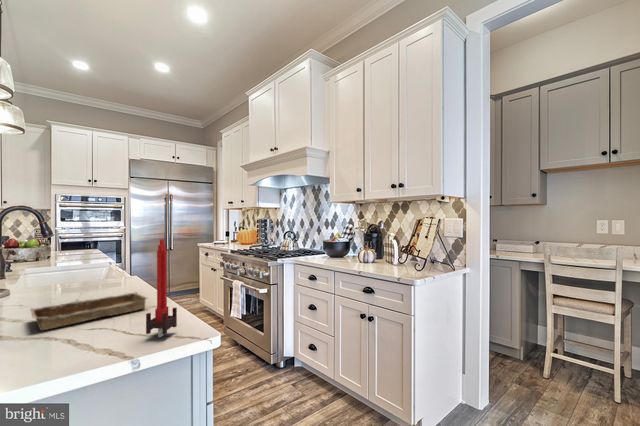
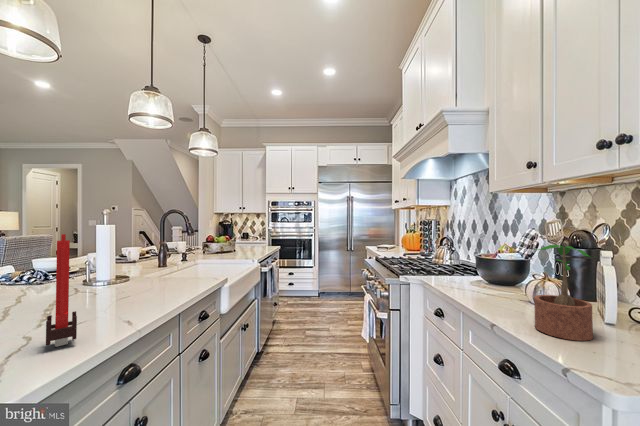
potted plant: none [372,231,394,271] -> present [534,245,593,341]
tray: present [30,292,147,330] -> none [61,287,170,308]

